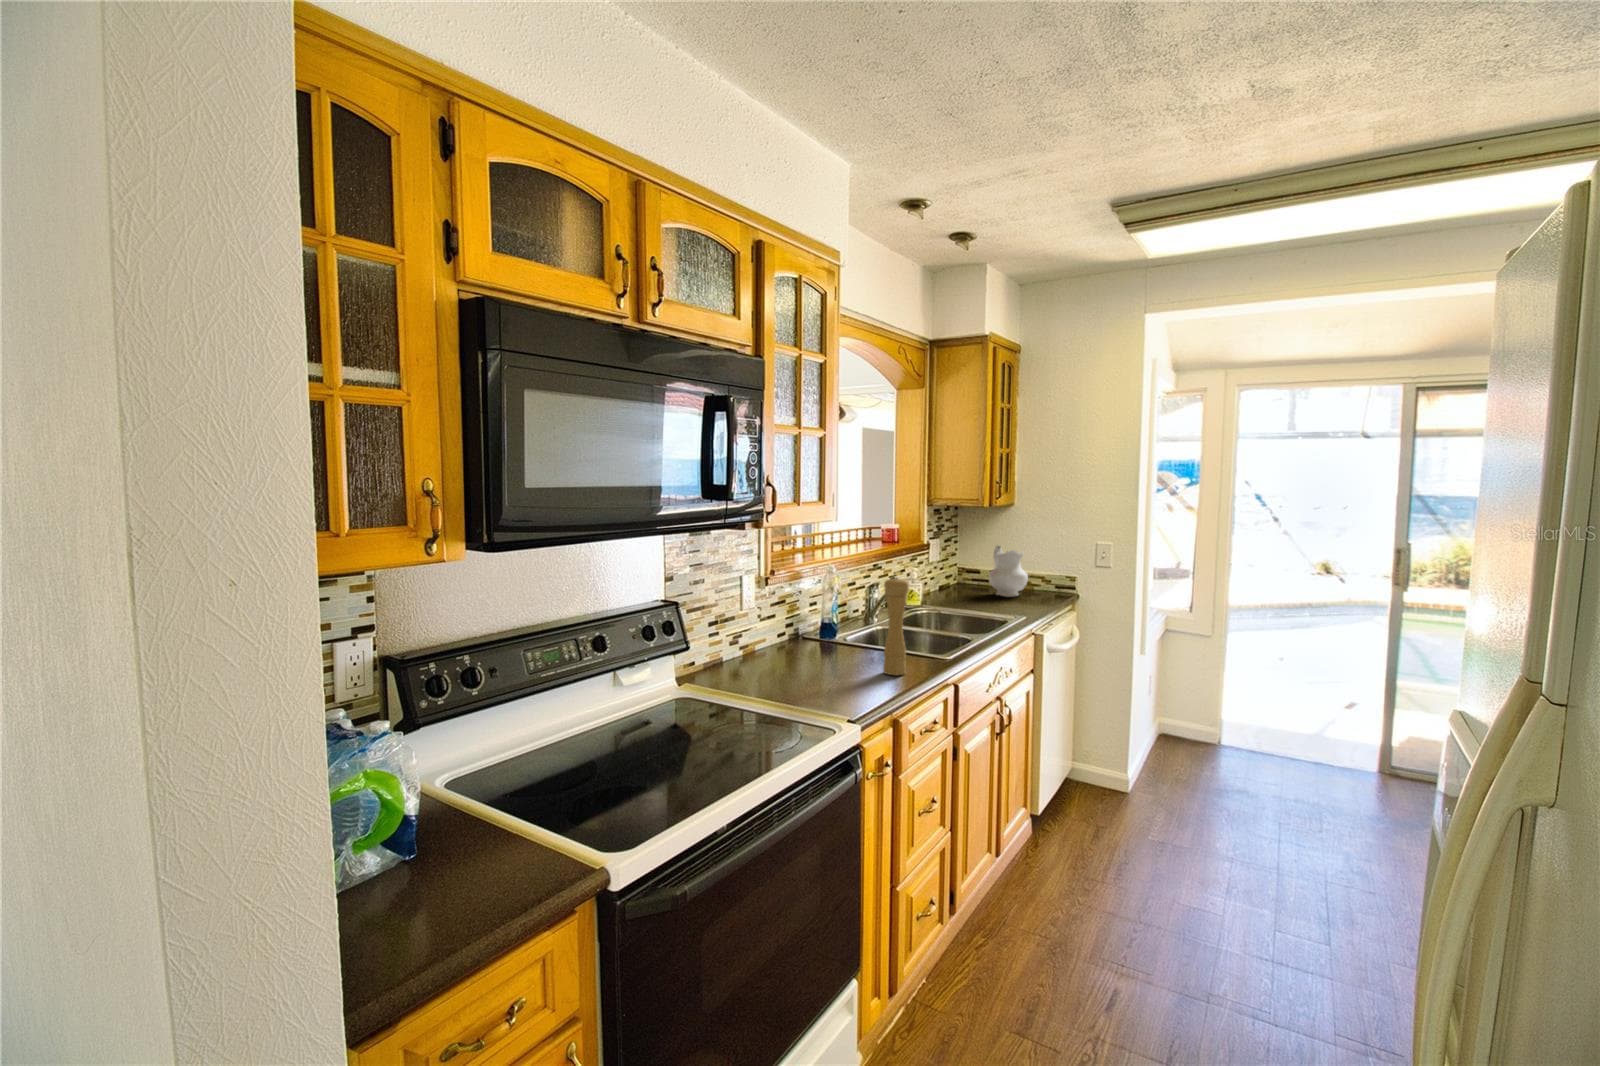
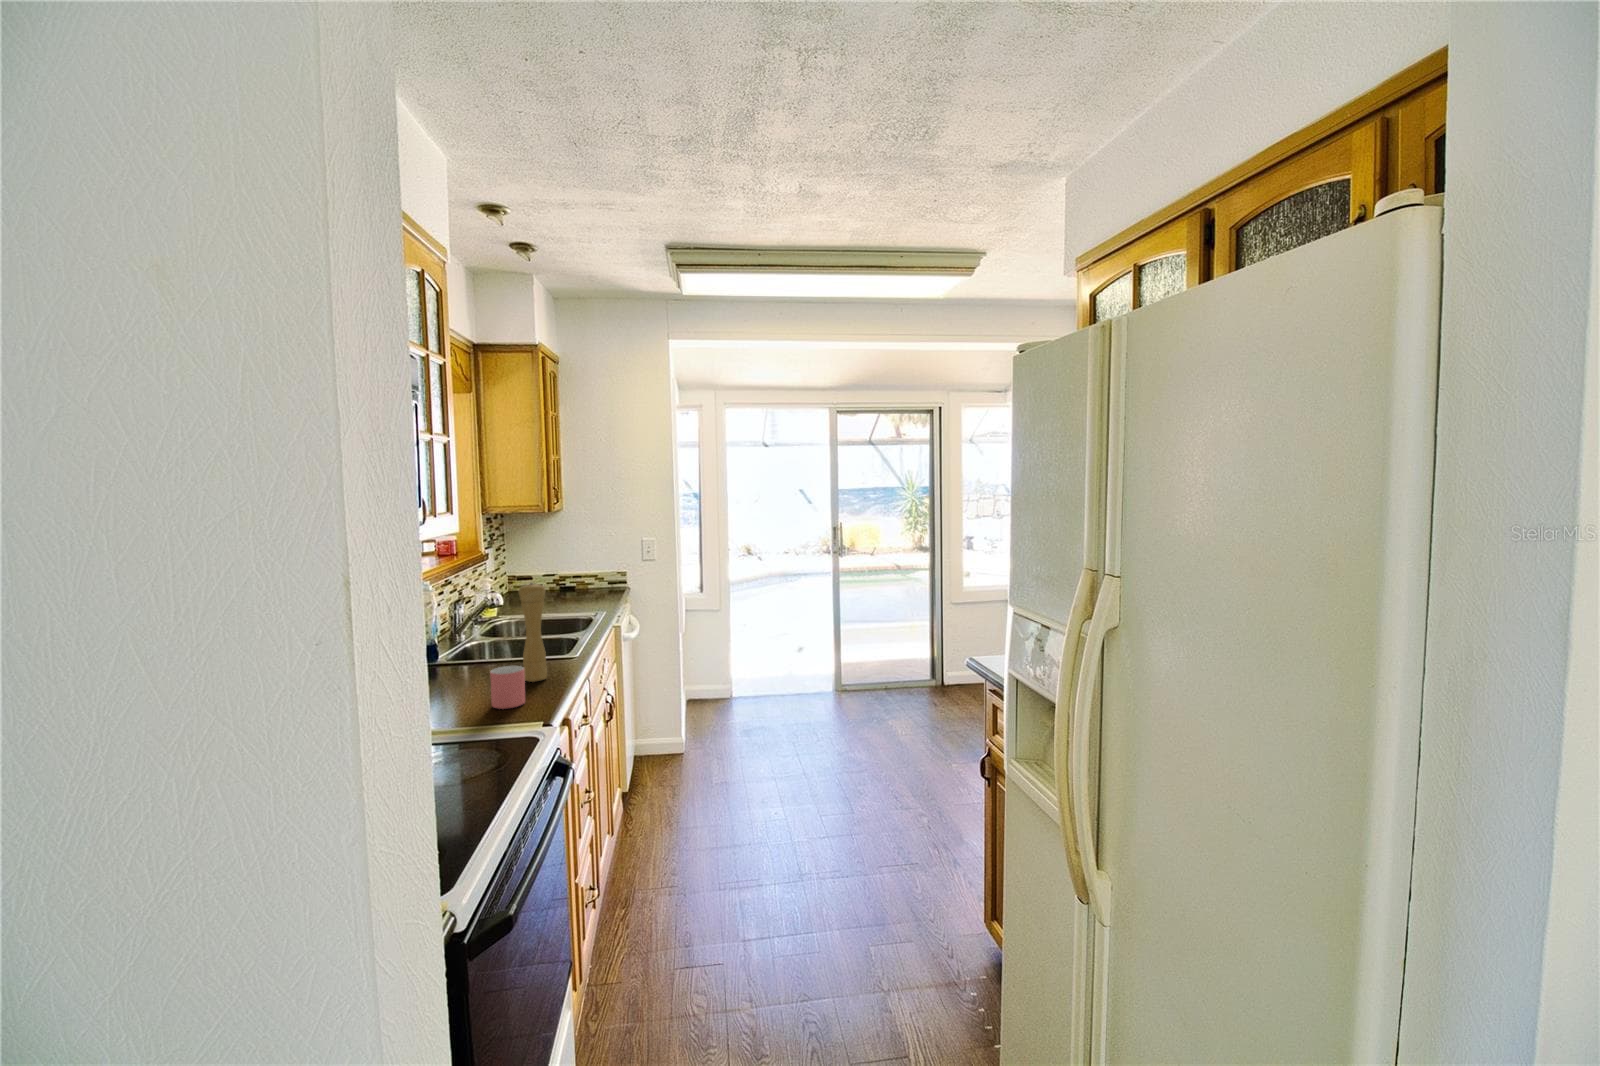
ceramic pitcher: present [989,546,1028,597] -> none [546,550,584,598]
mug: none [834,654,865,695] -> present [490,666,525,709]

